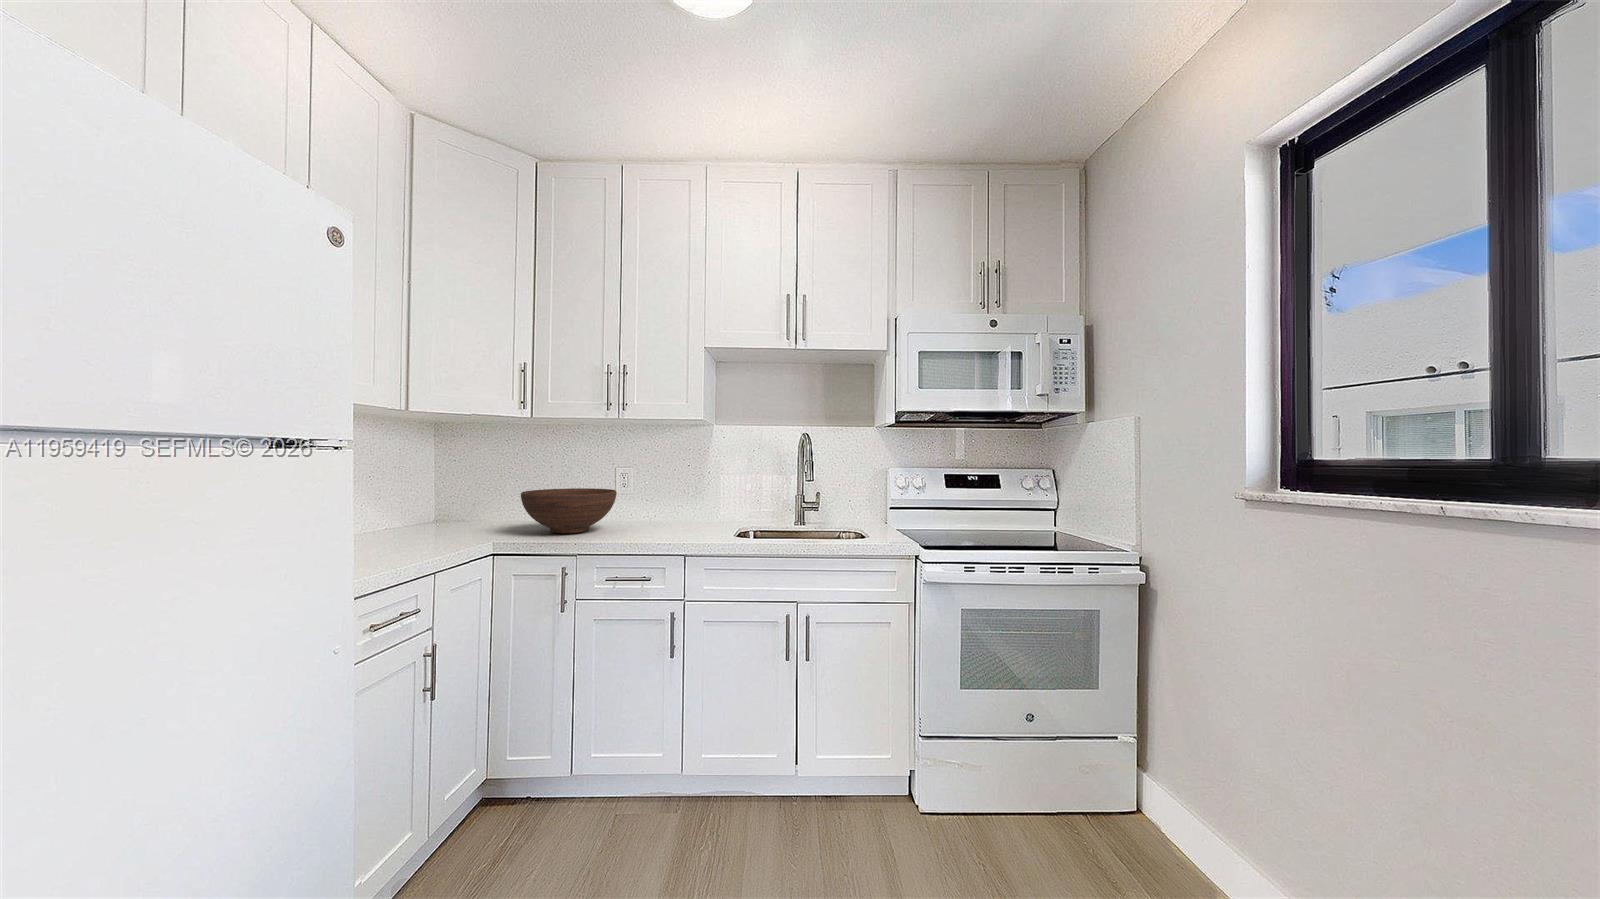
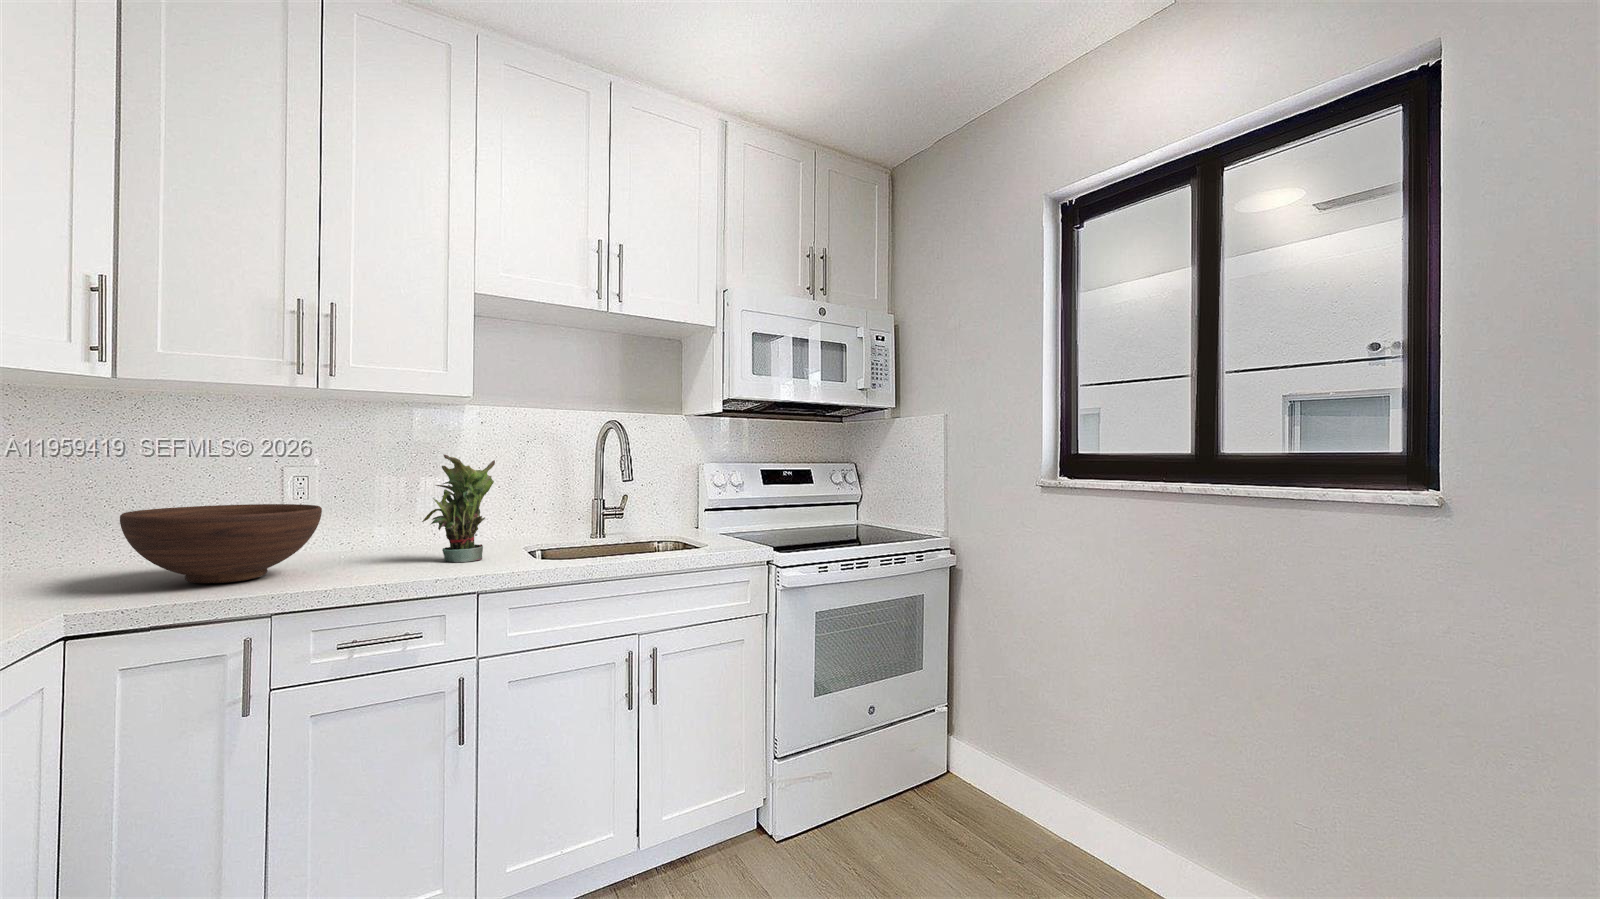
potted plant: none [673,460,713,533] -> present [422,454,495,562]

